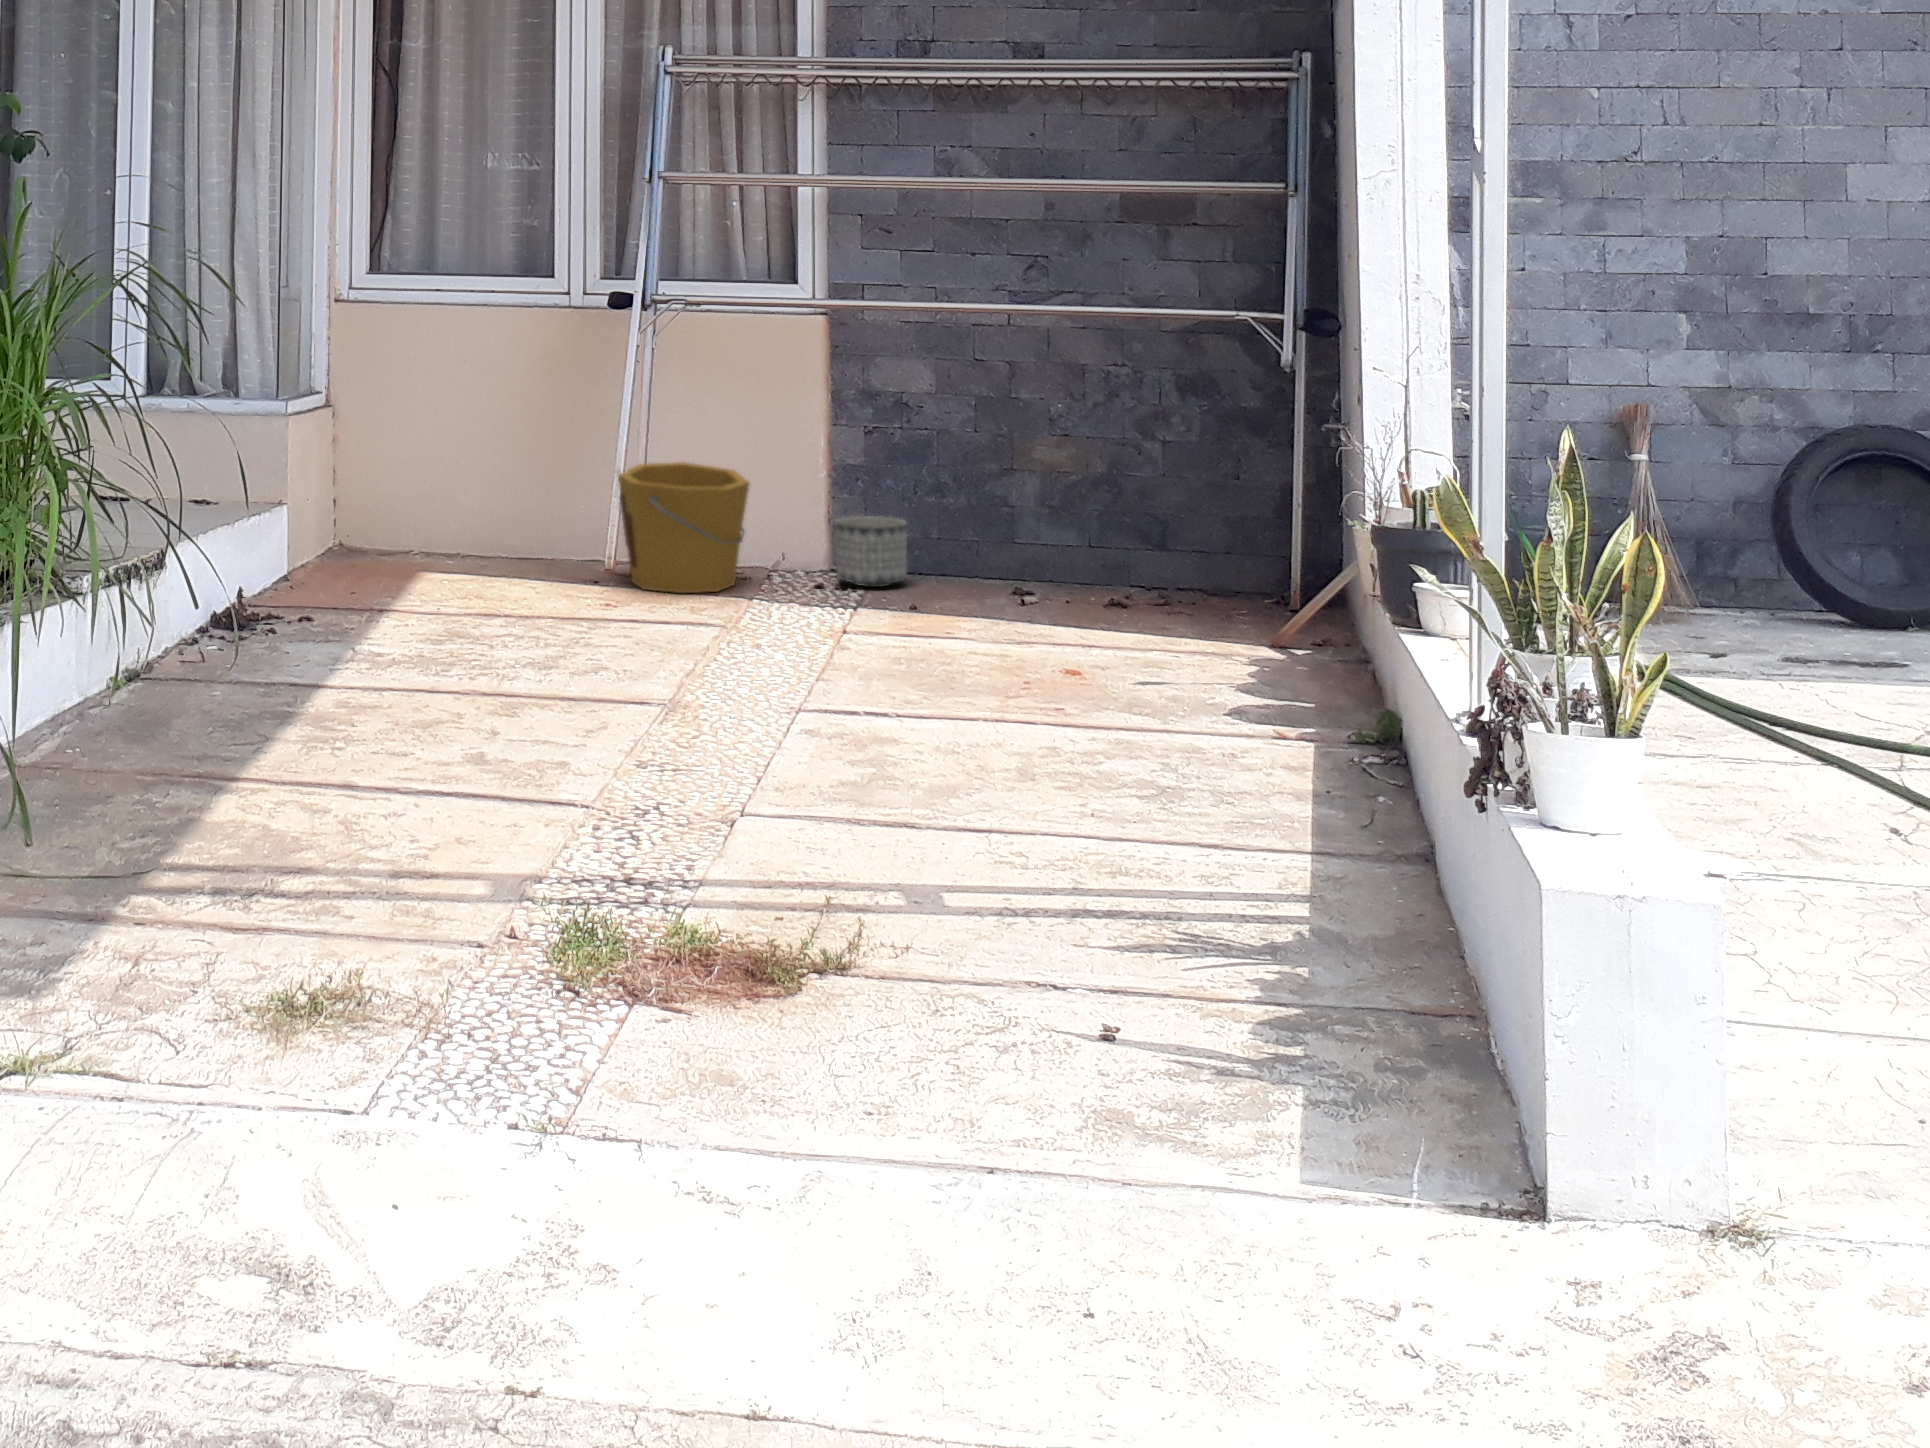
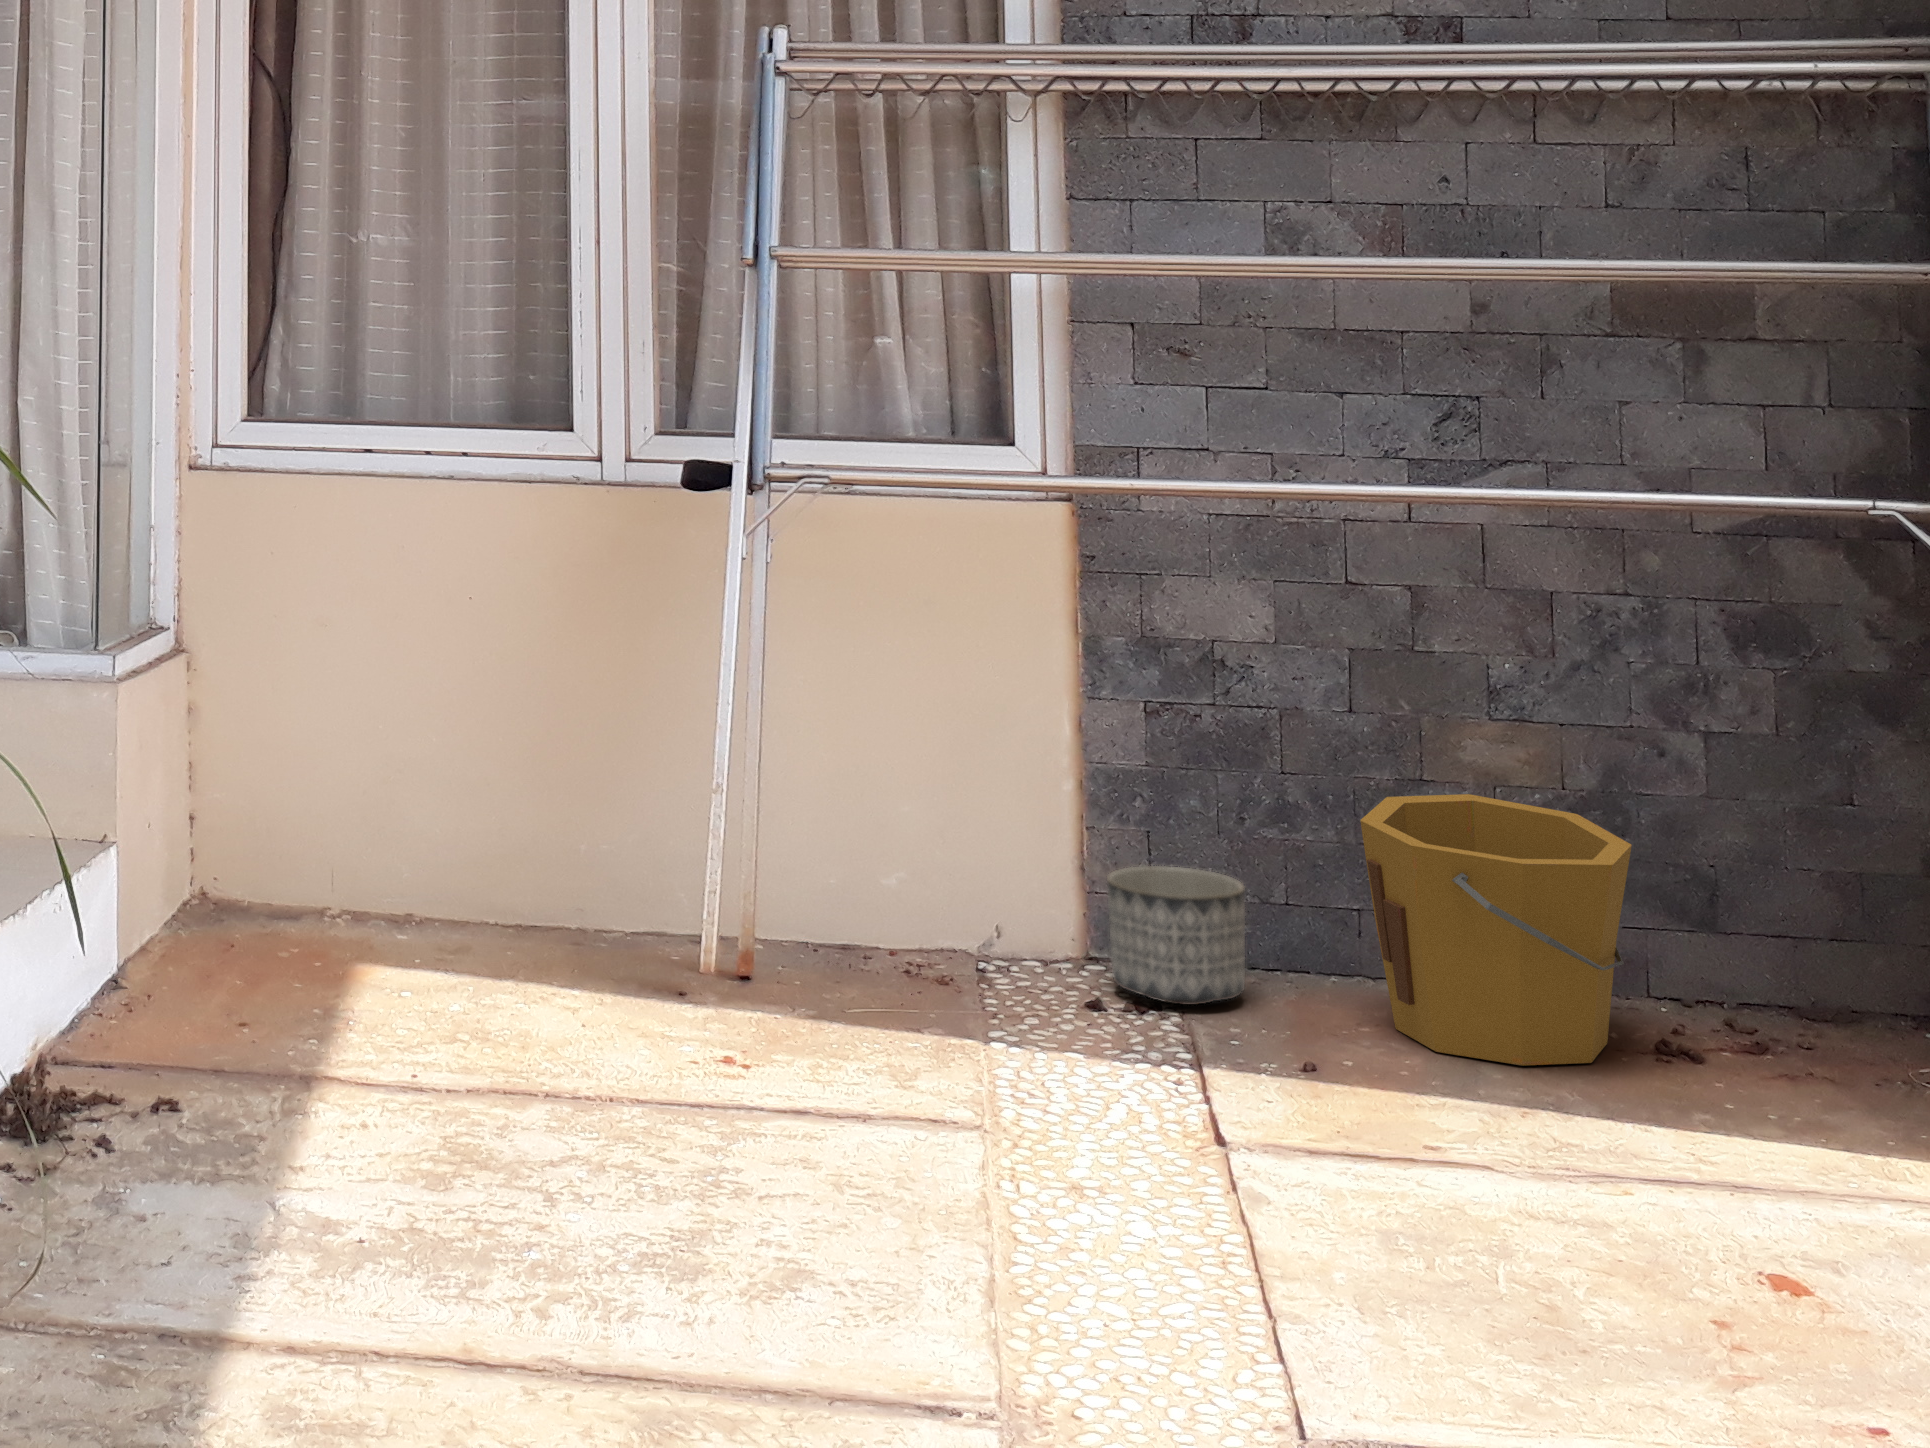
bucket: present [618,462,749,593] -> present [1360,794,1632,1066]

